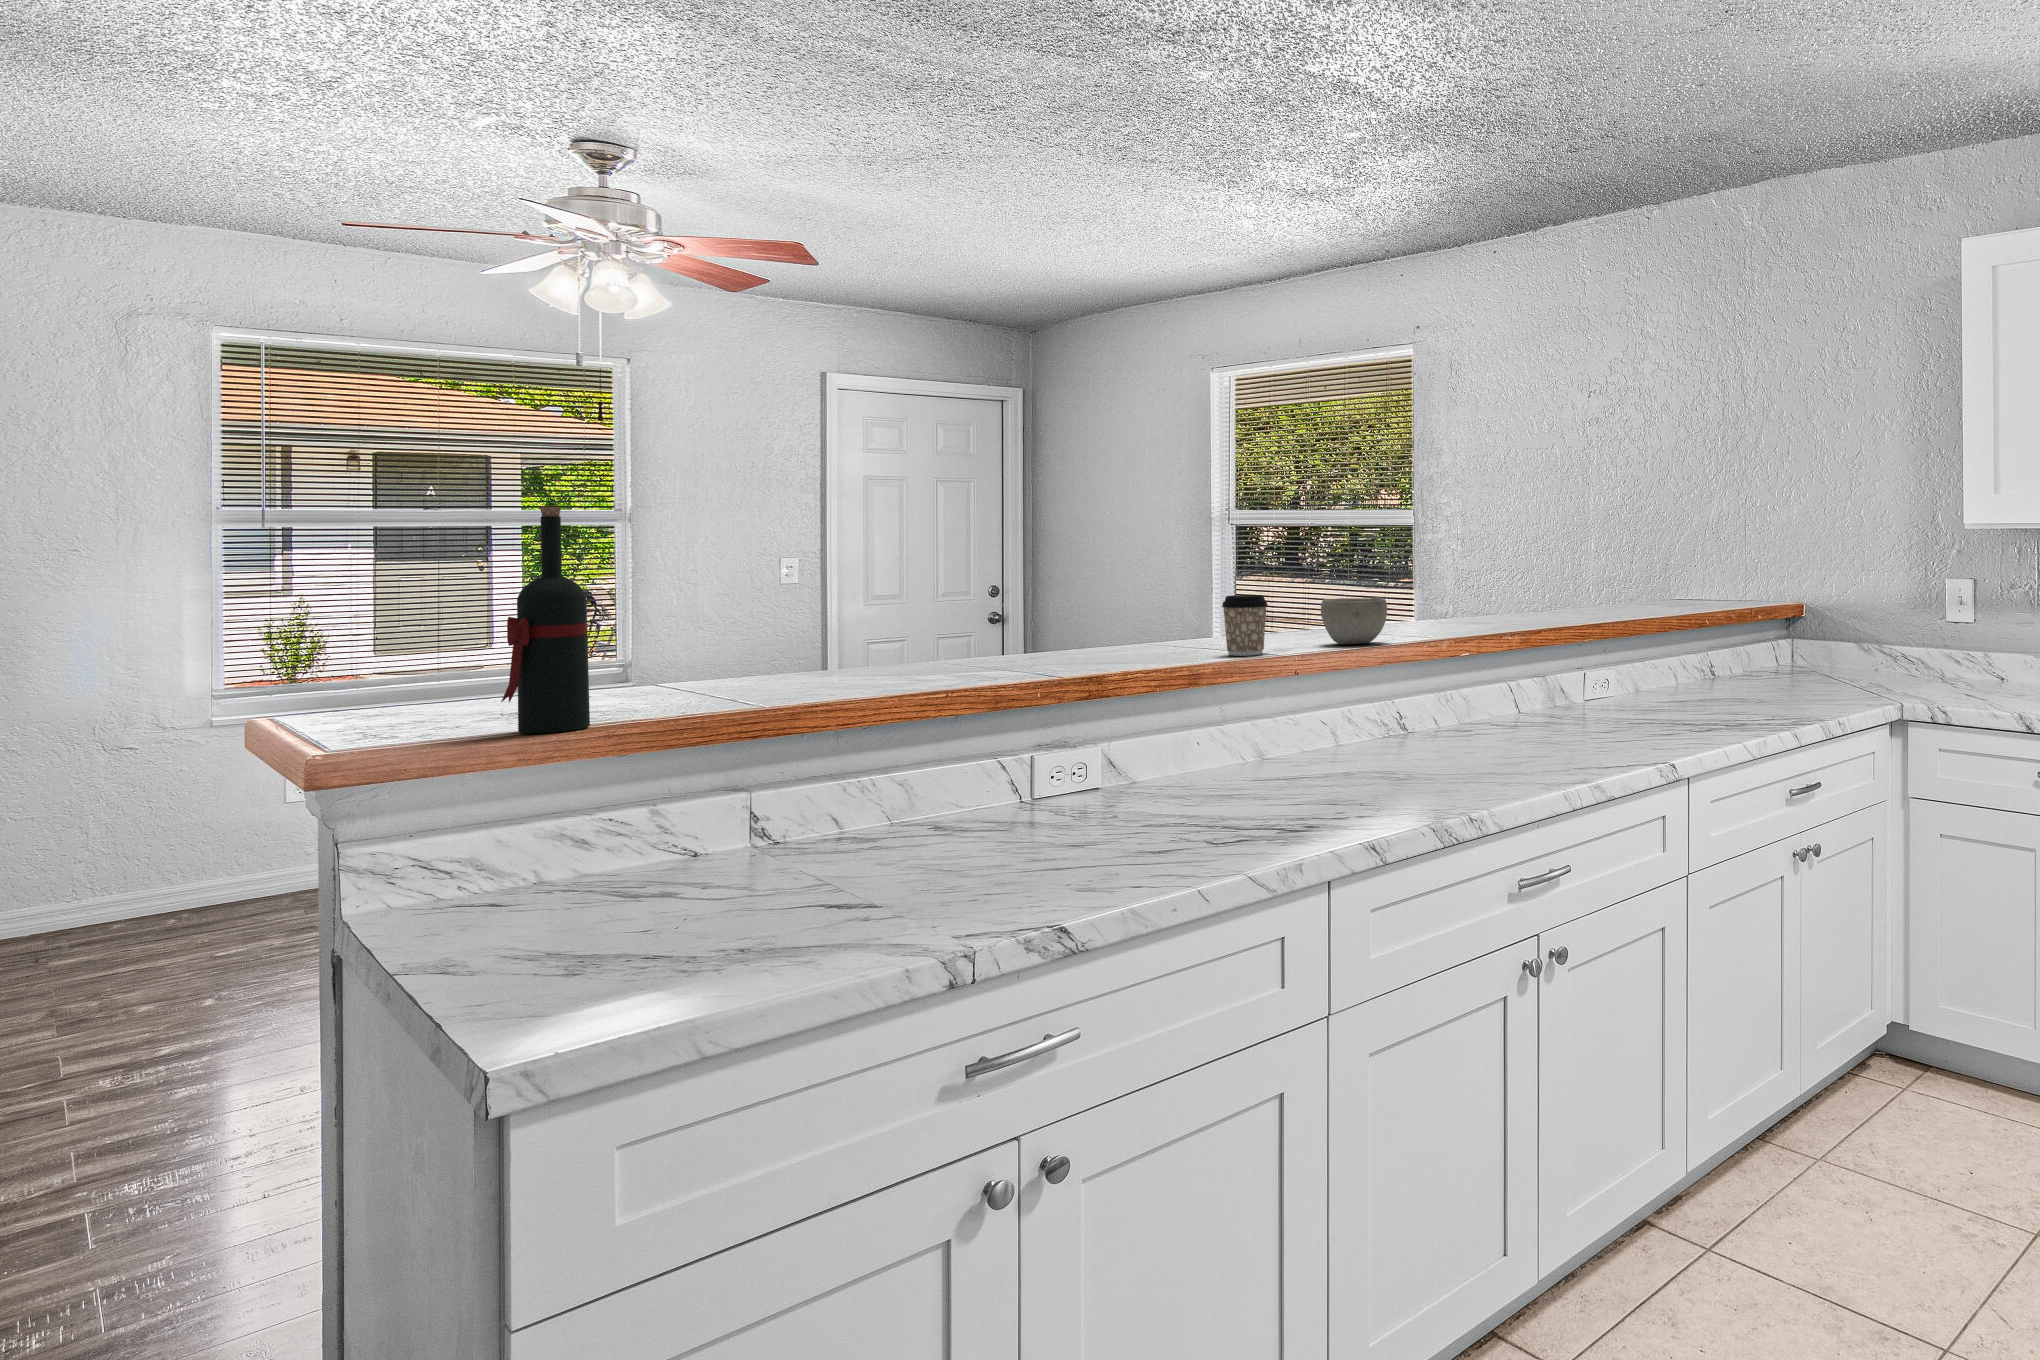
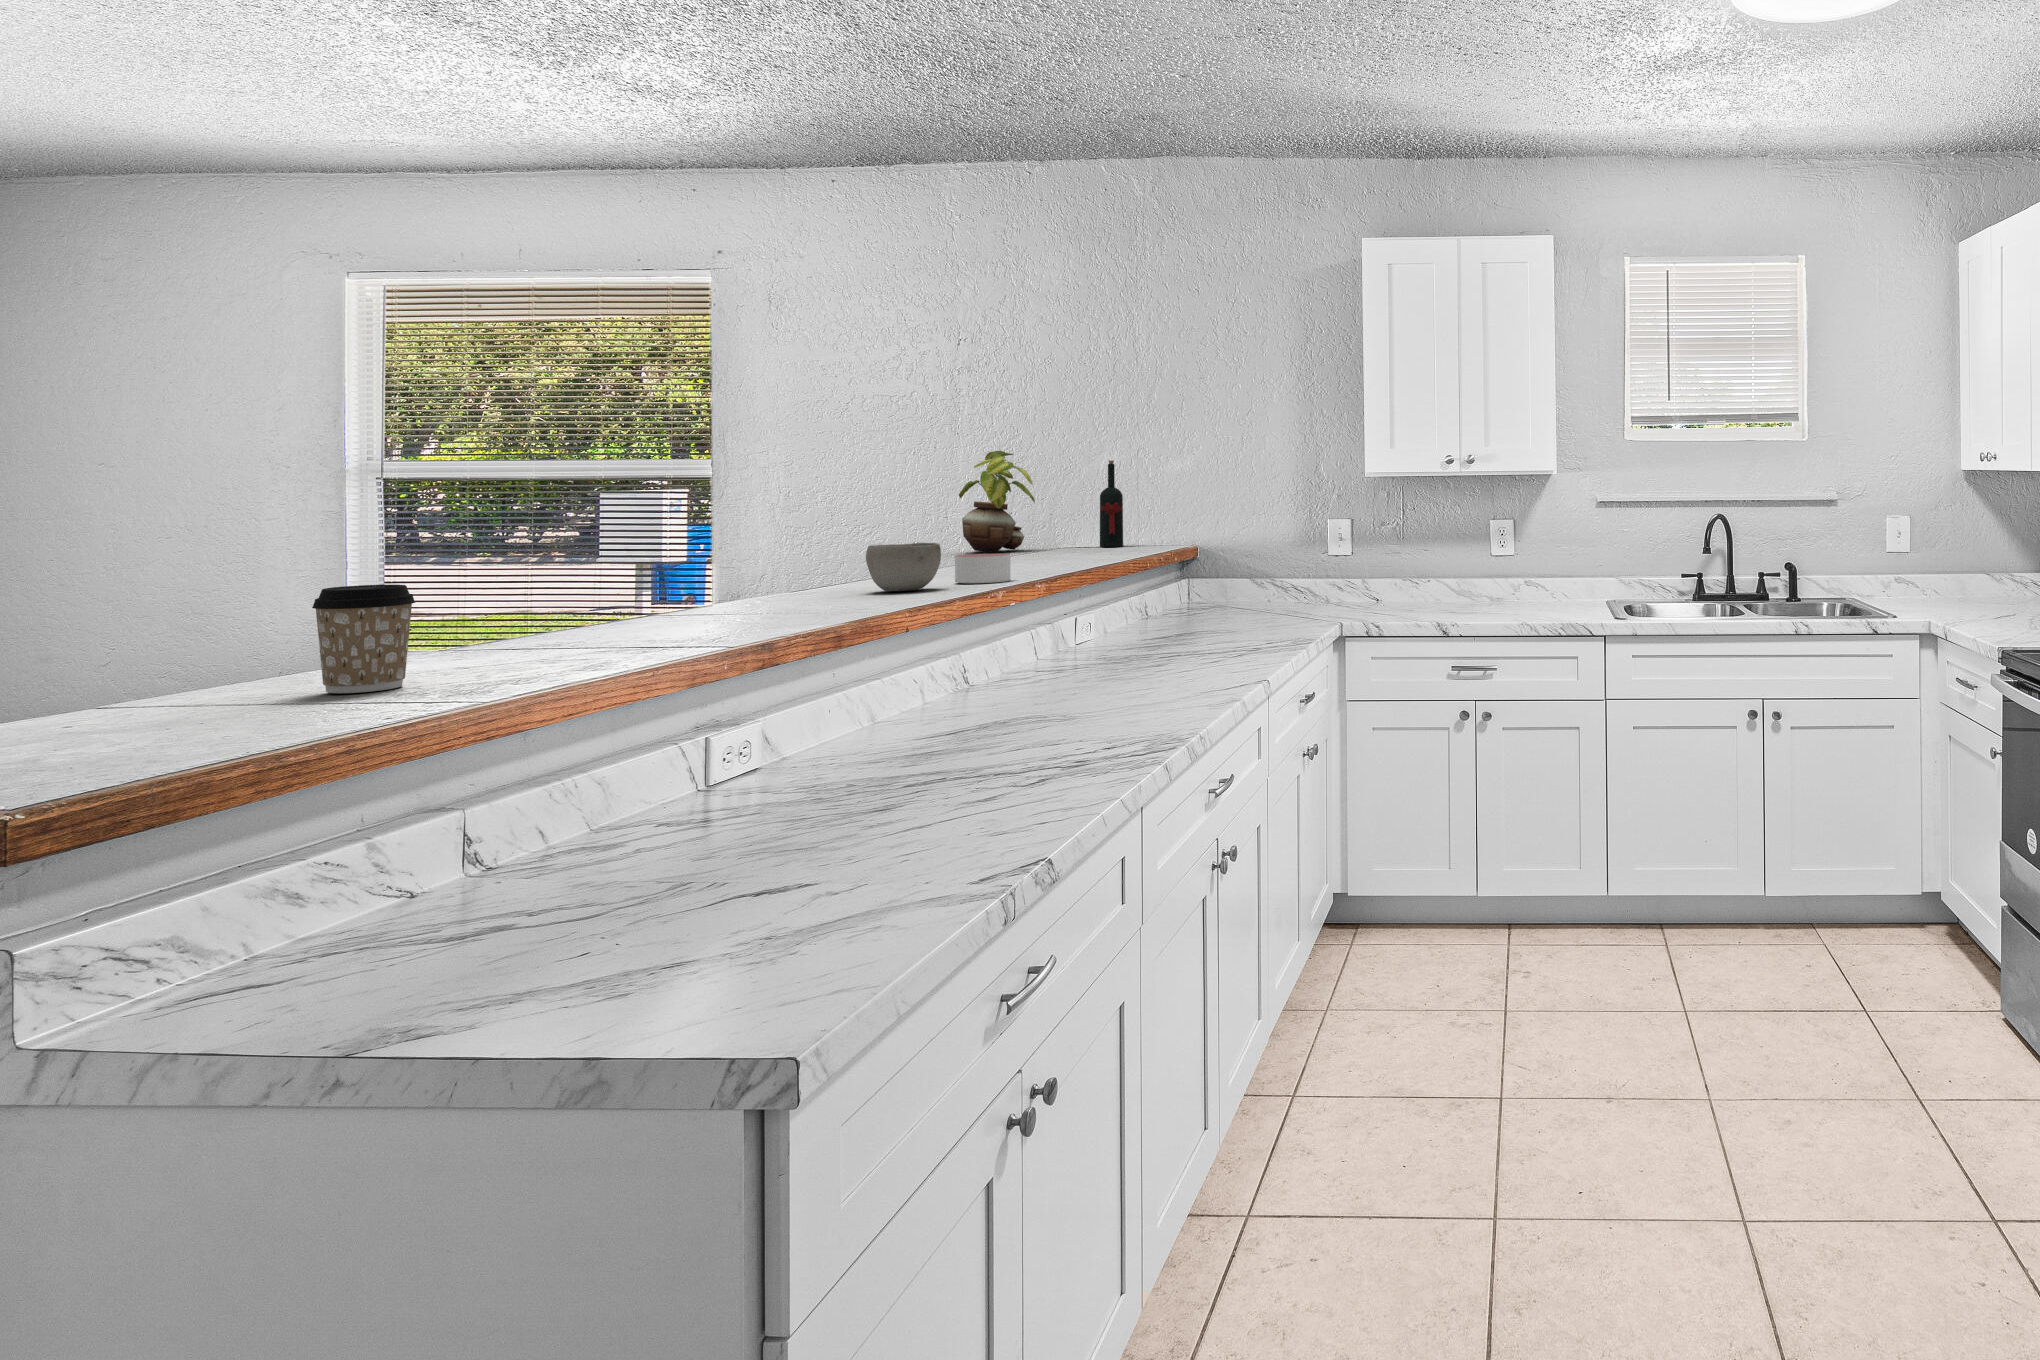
potted plant: none [1576,502,1643,602] -> present [959,451,1035,552]
wine bottle: present [501,507,590,733] -> present [1100,461,1123,547]
coffee cup: present [1222,595,1268,656] -> present [312,584,415,693]
candle: none [1420,610,1472,640] -> present [955,554,1010,583]

